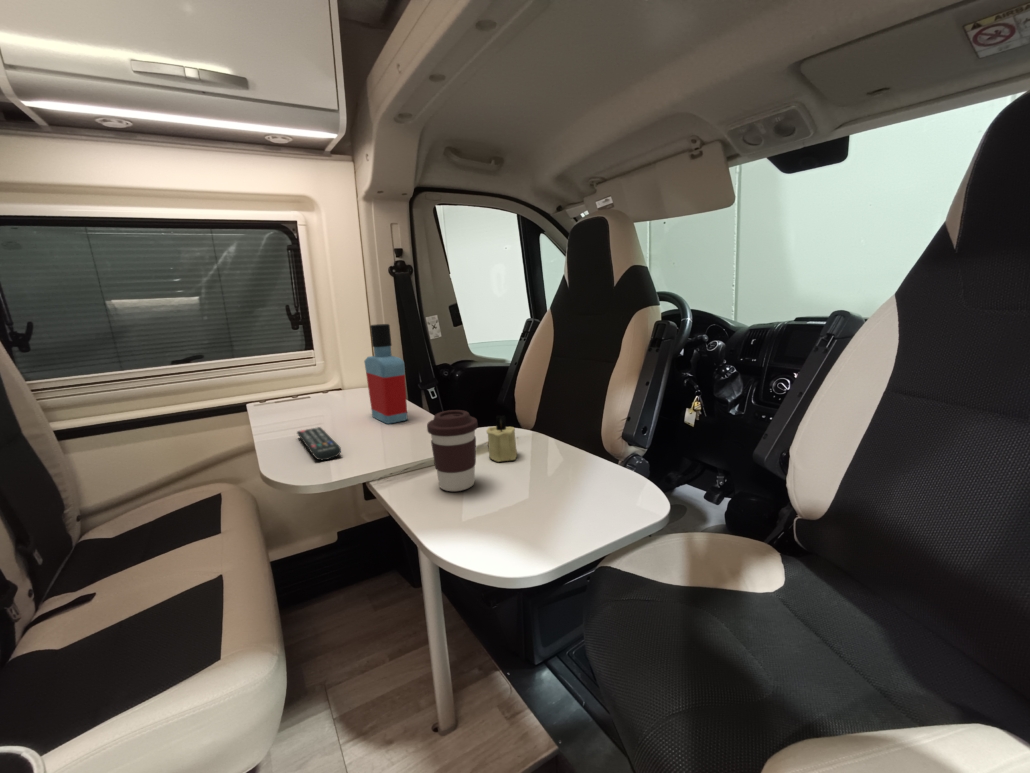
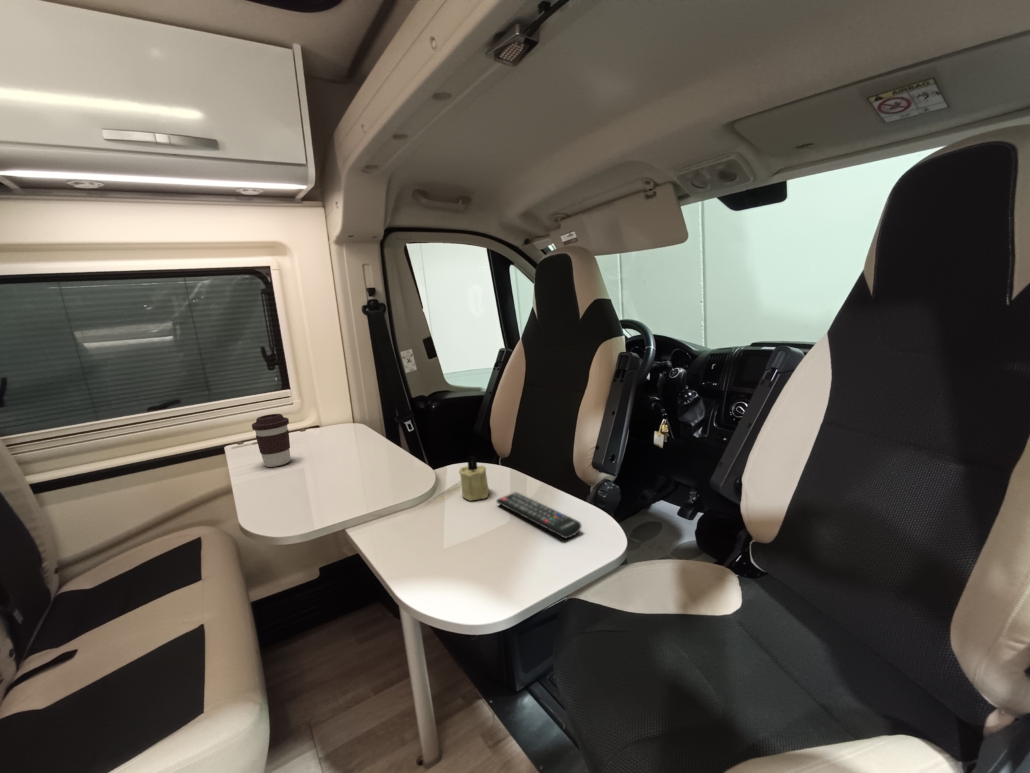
bottle: present [364,324,407,424] -> none [340,368,384,464]
coffee cup: present [427,410,478,491] -> present [252,414,290,467]
remote control: present [297,427,341,460] -> present [497,493,581,538]

